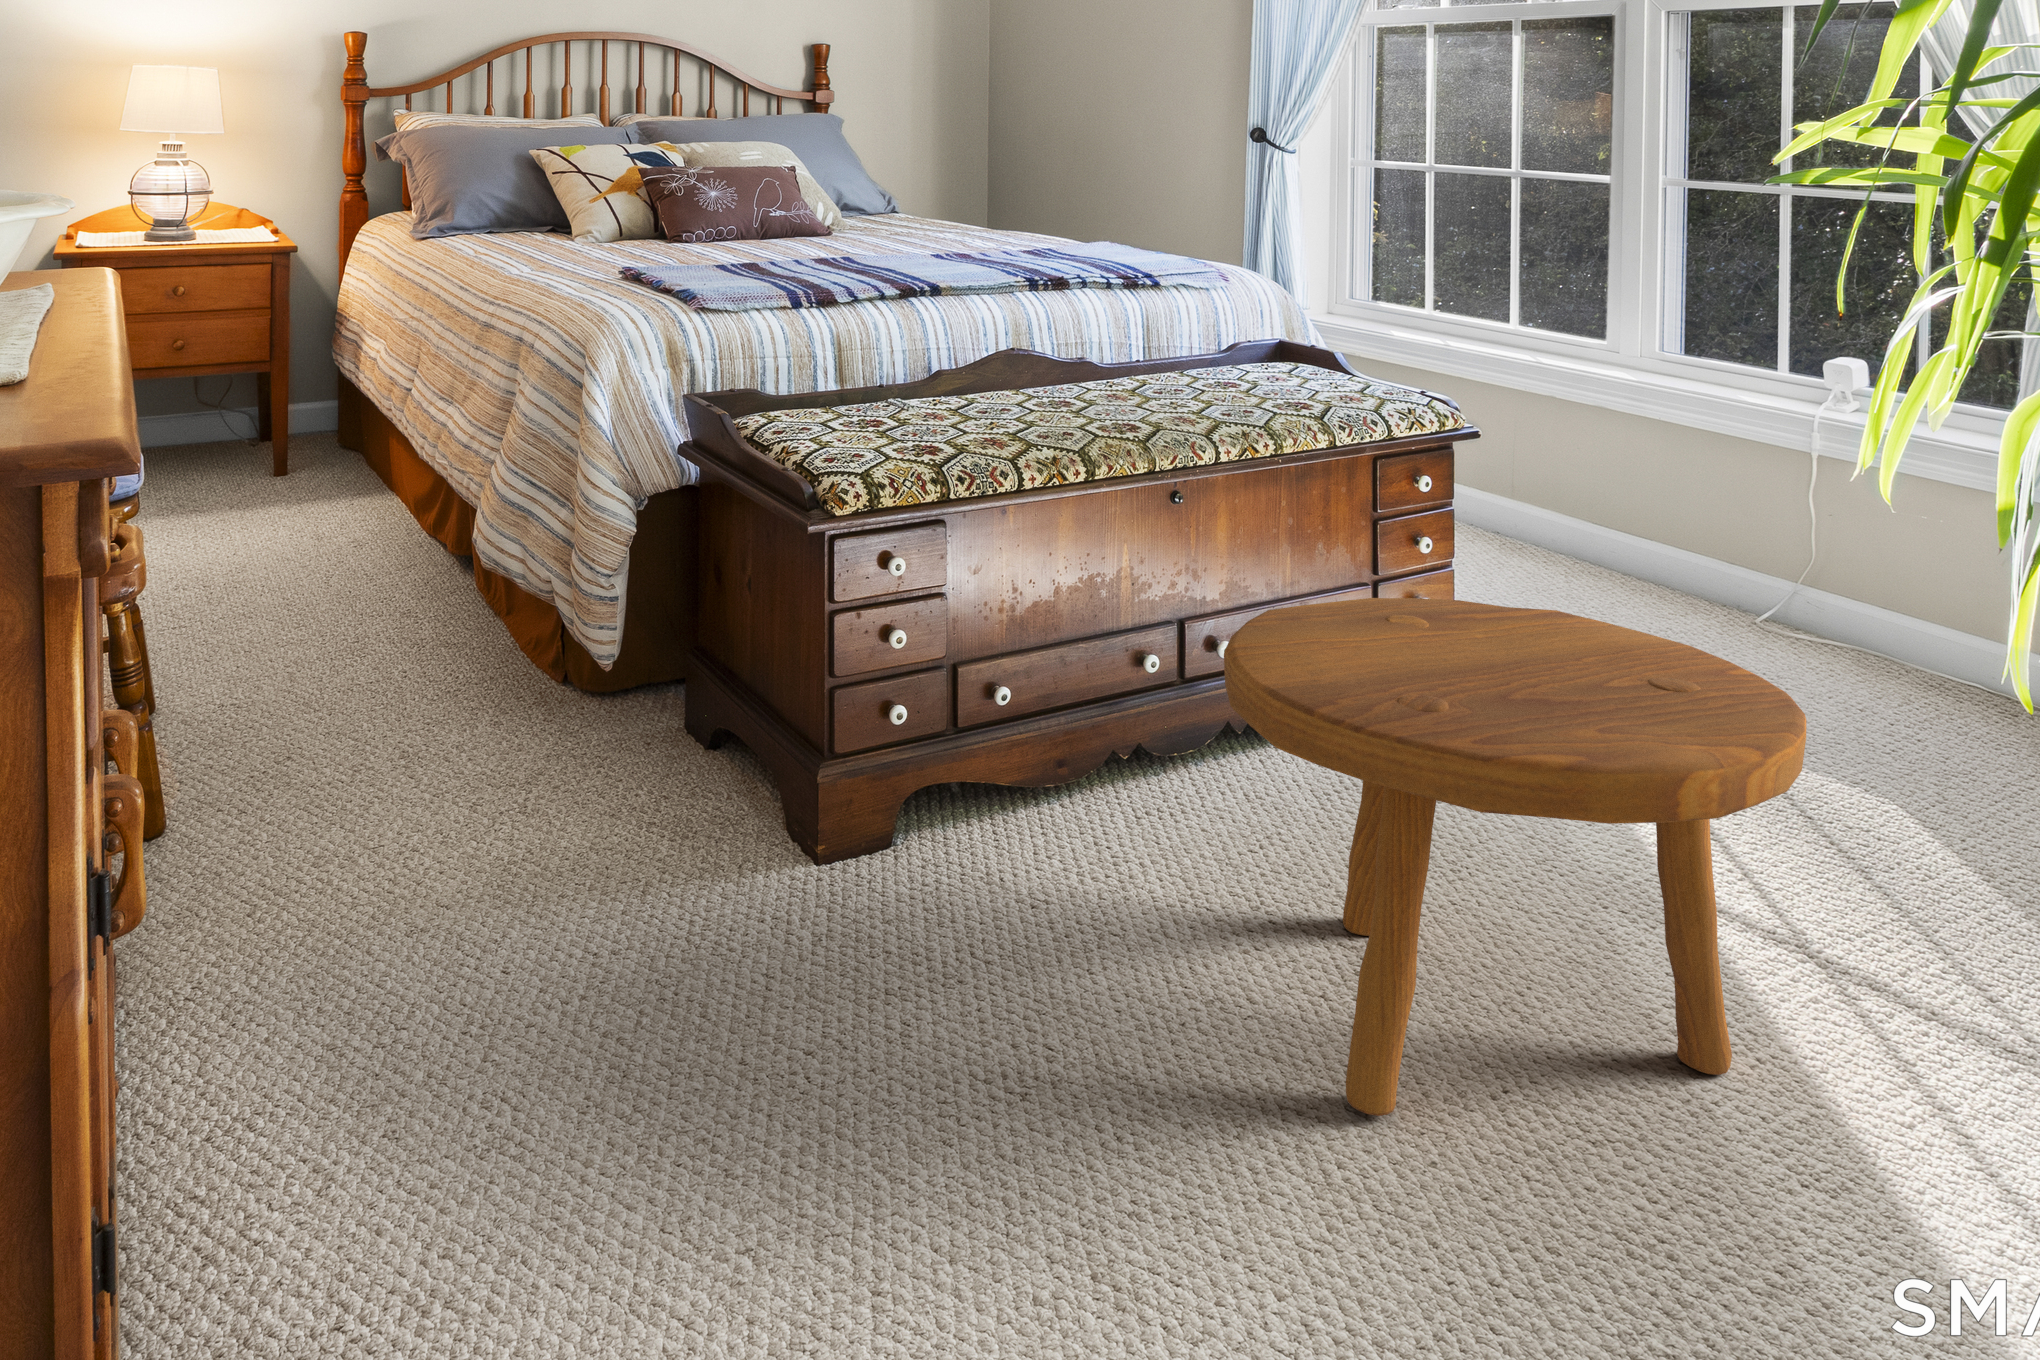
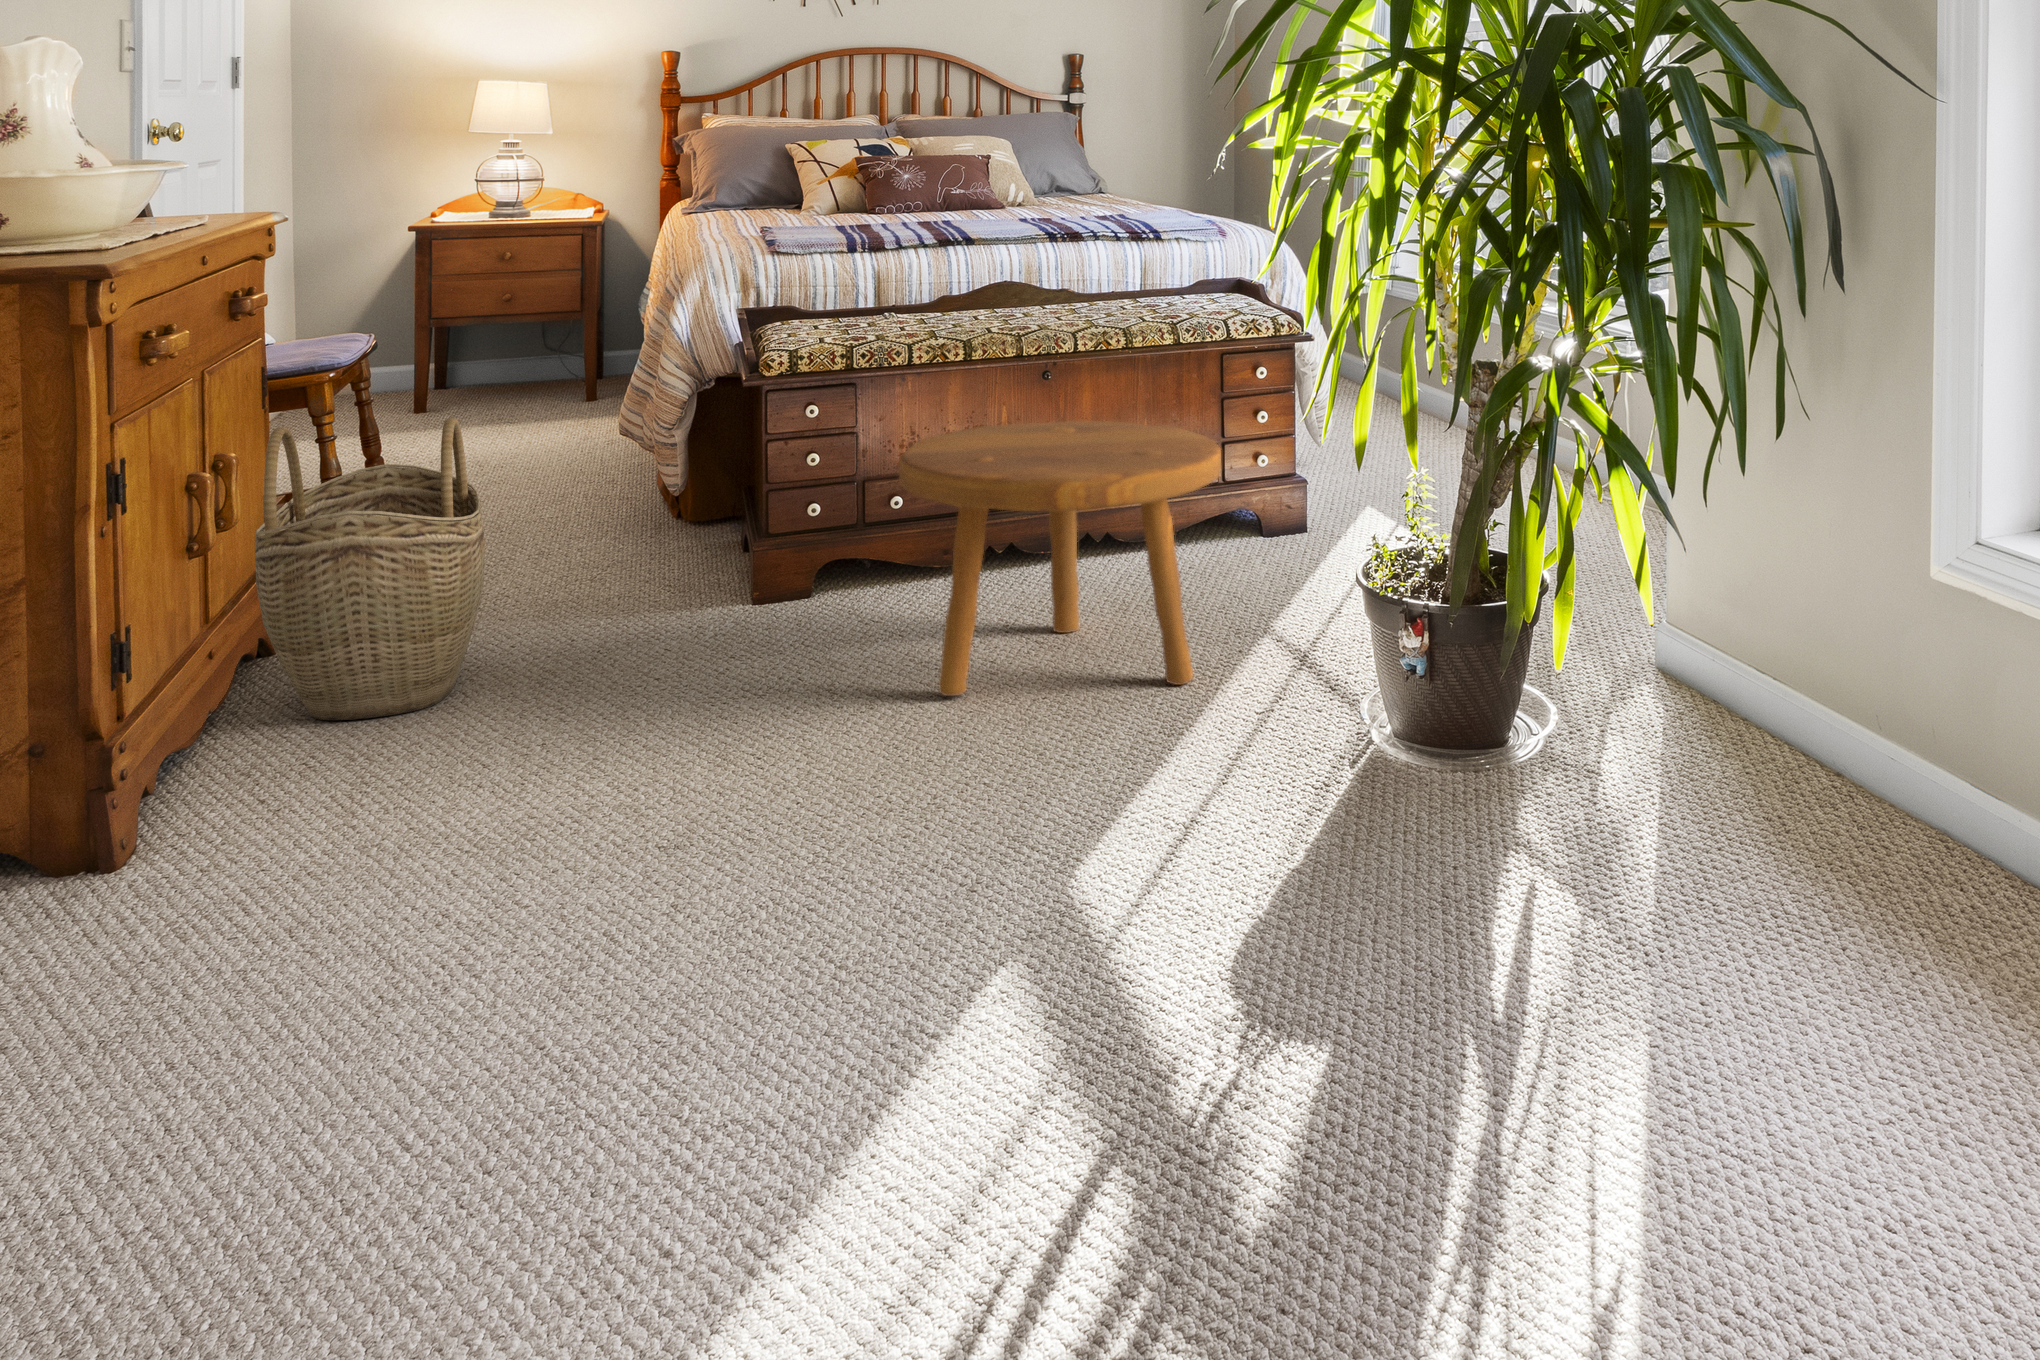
woven basket: none [188,628,553,1201] -> present [255,418,485,720]

